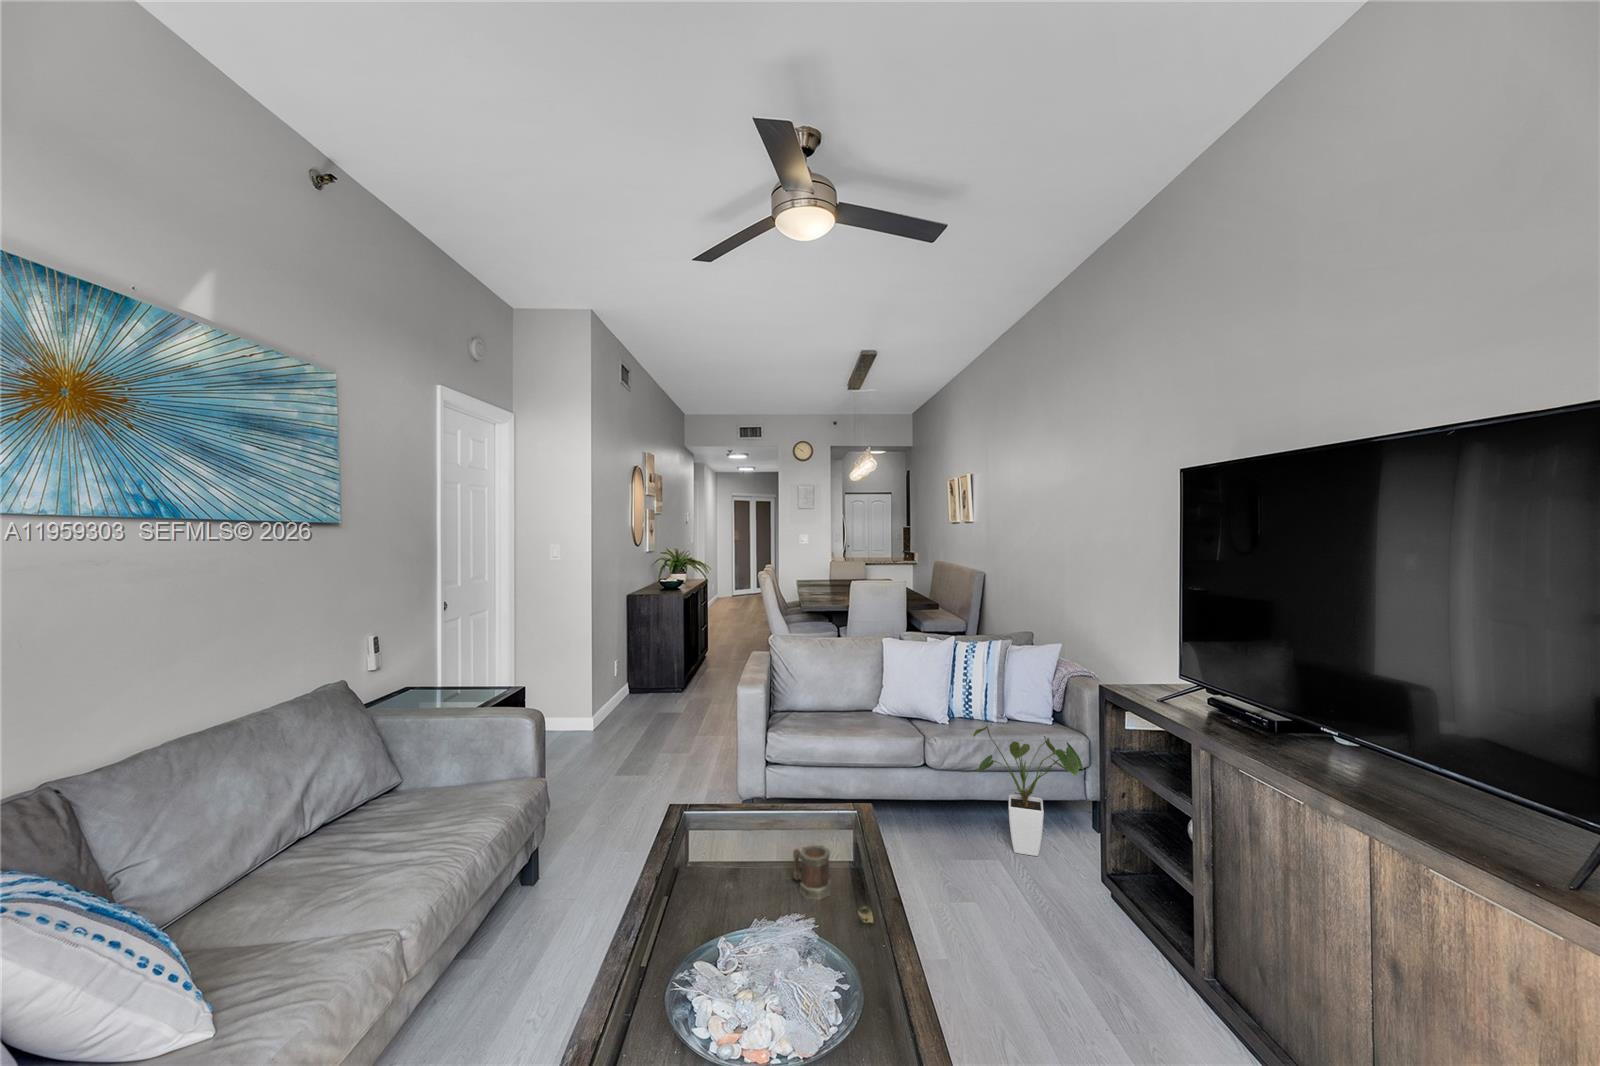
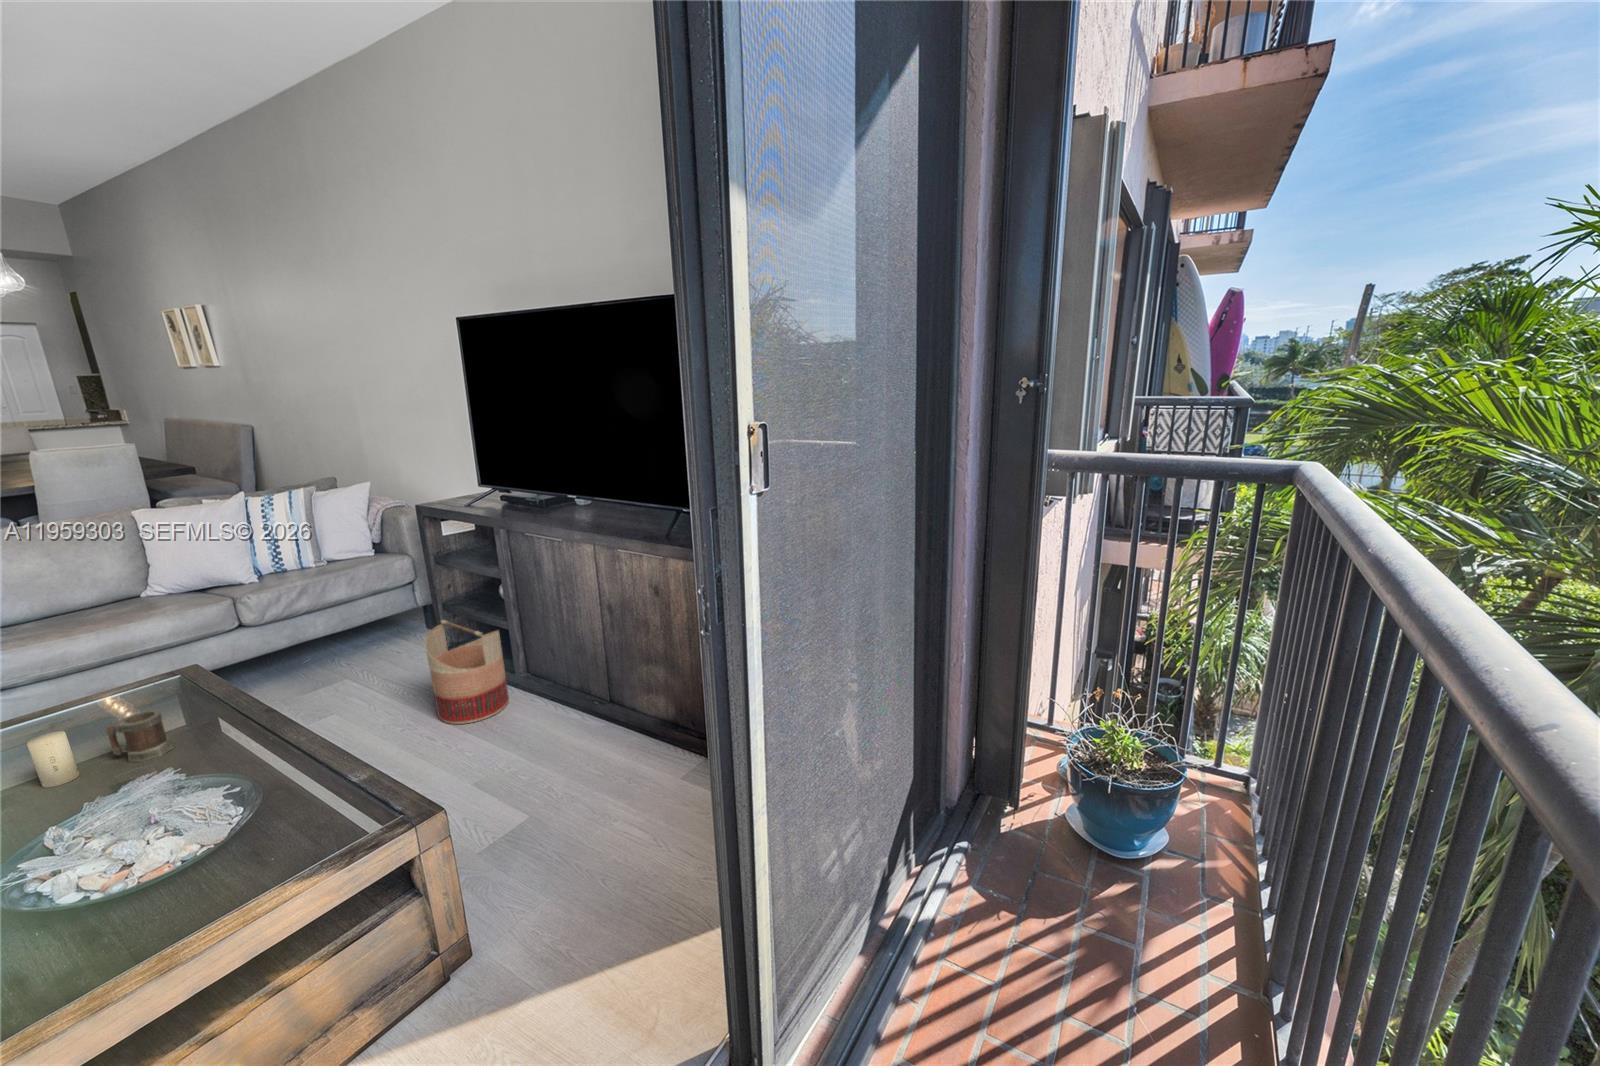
house plant: present [973,724,1084,856] -> none [293,563,413,670]
candle: none [747,836,770,889] -> present [27,731,79,788]
basket: none [1082,849,1185,1029] -> present [425,620,509,724]

